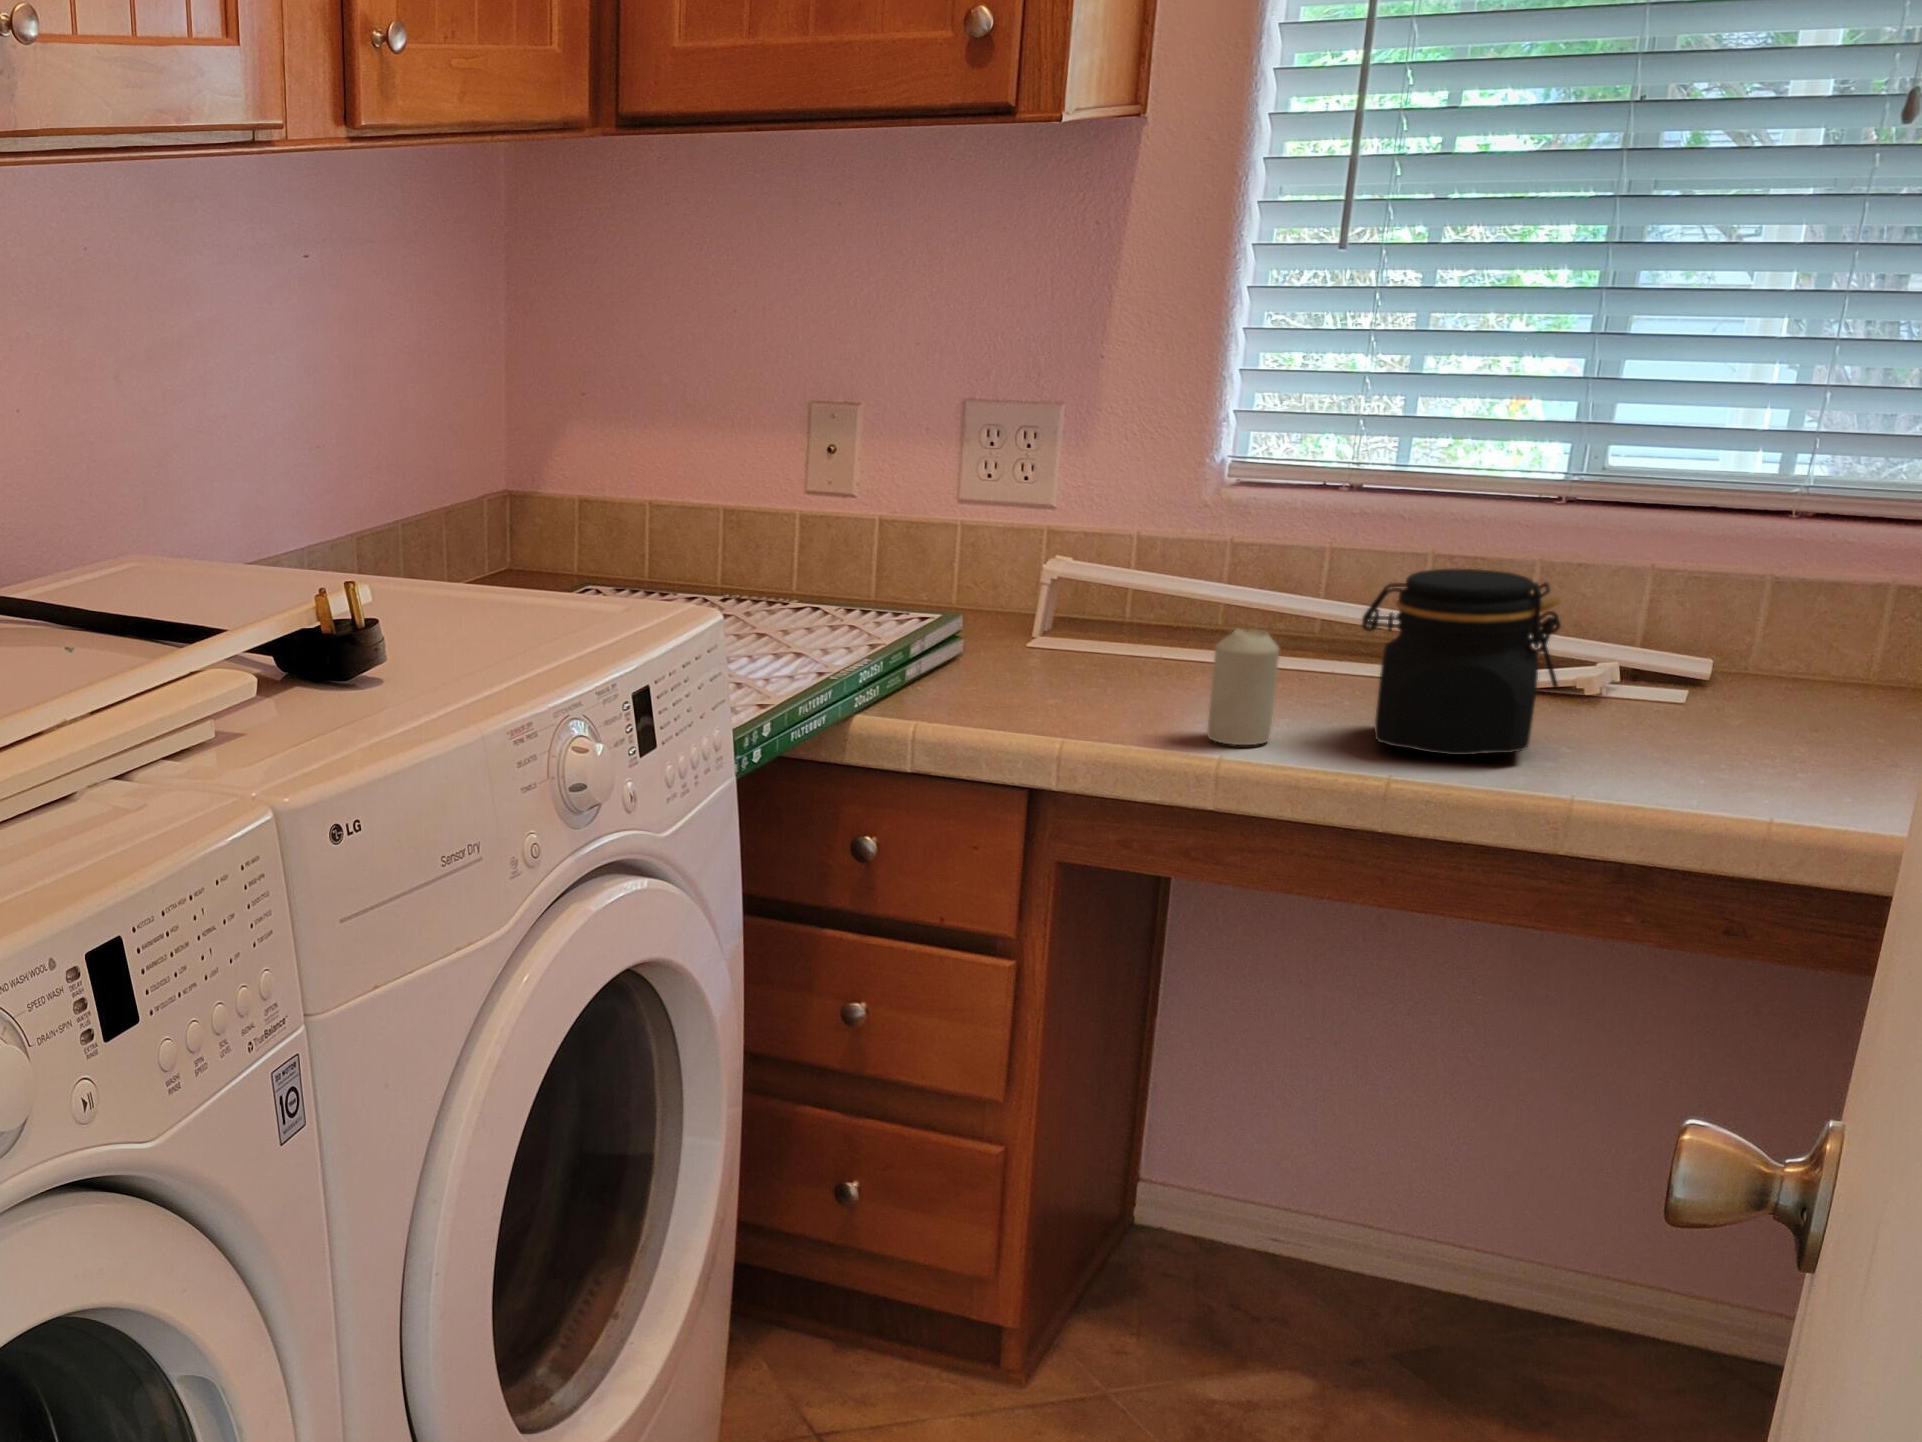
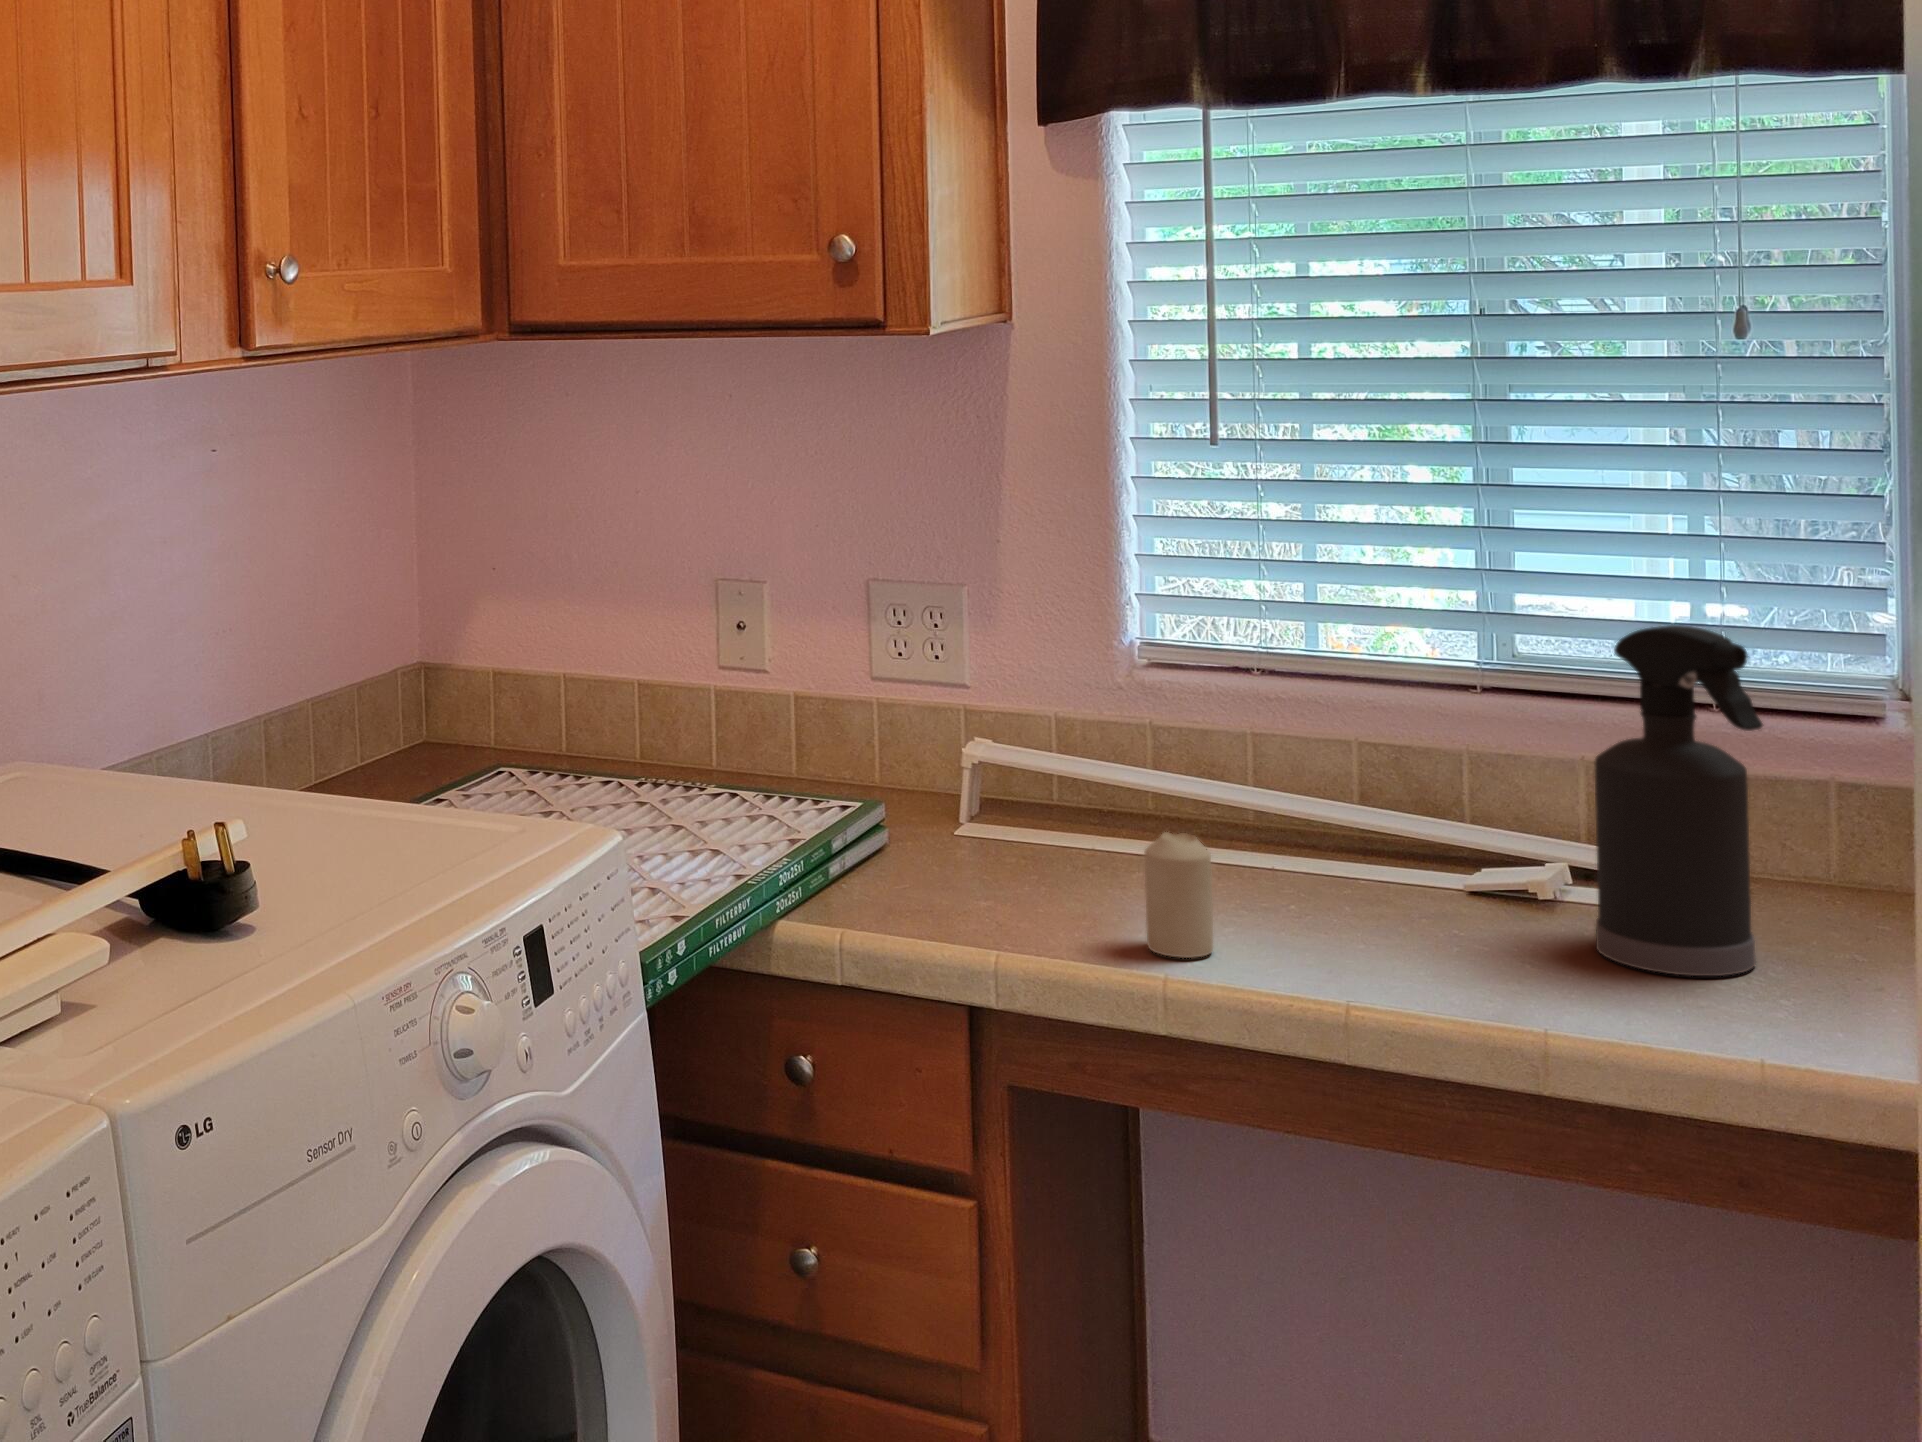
spray bottle: none [1636,423,1843,761] -> present [1594,625,1763,976]
jar: present [1362,569,1562,755] -> none [1291,769,1506,970]

